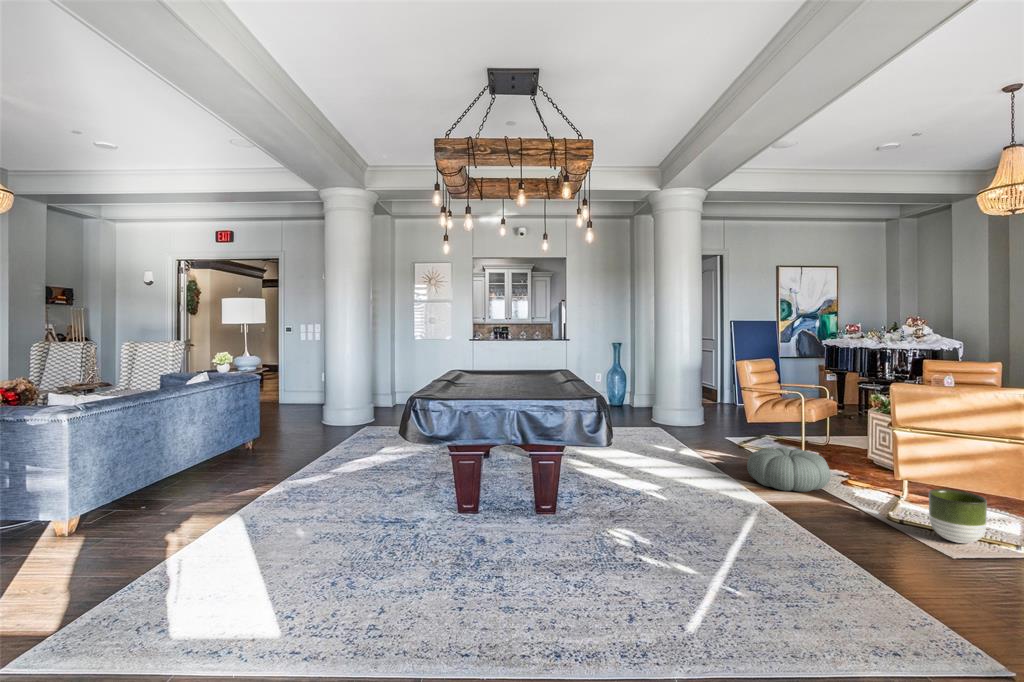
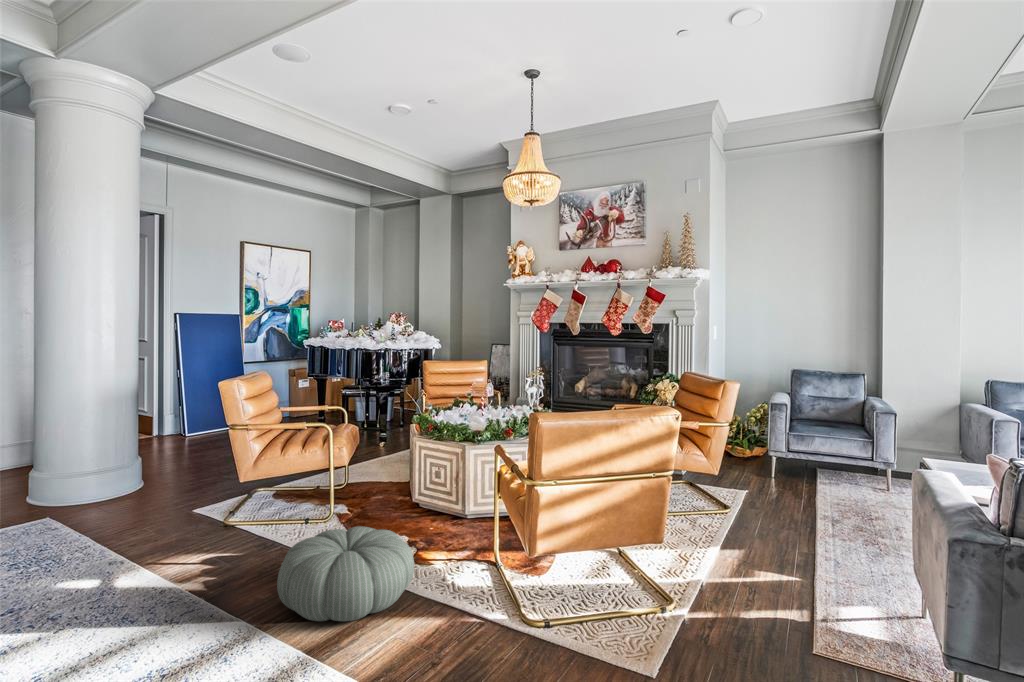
planter: present [929,489,987,543] -> none [586,557,653,642]

